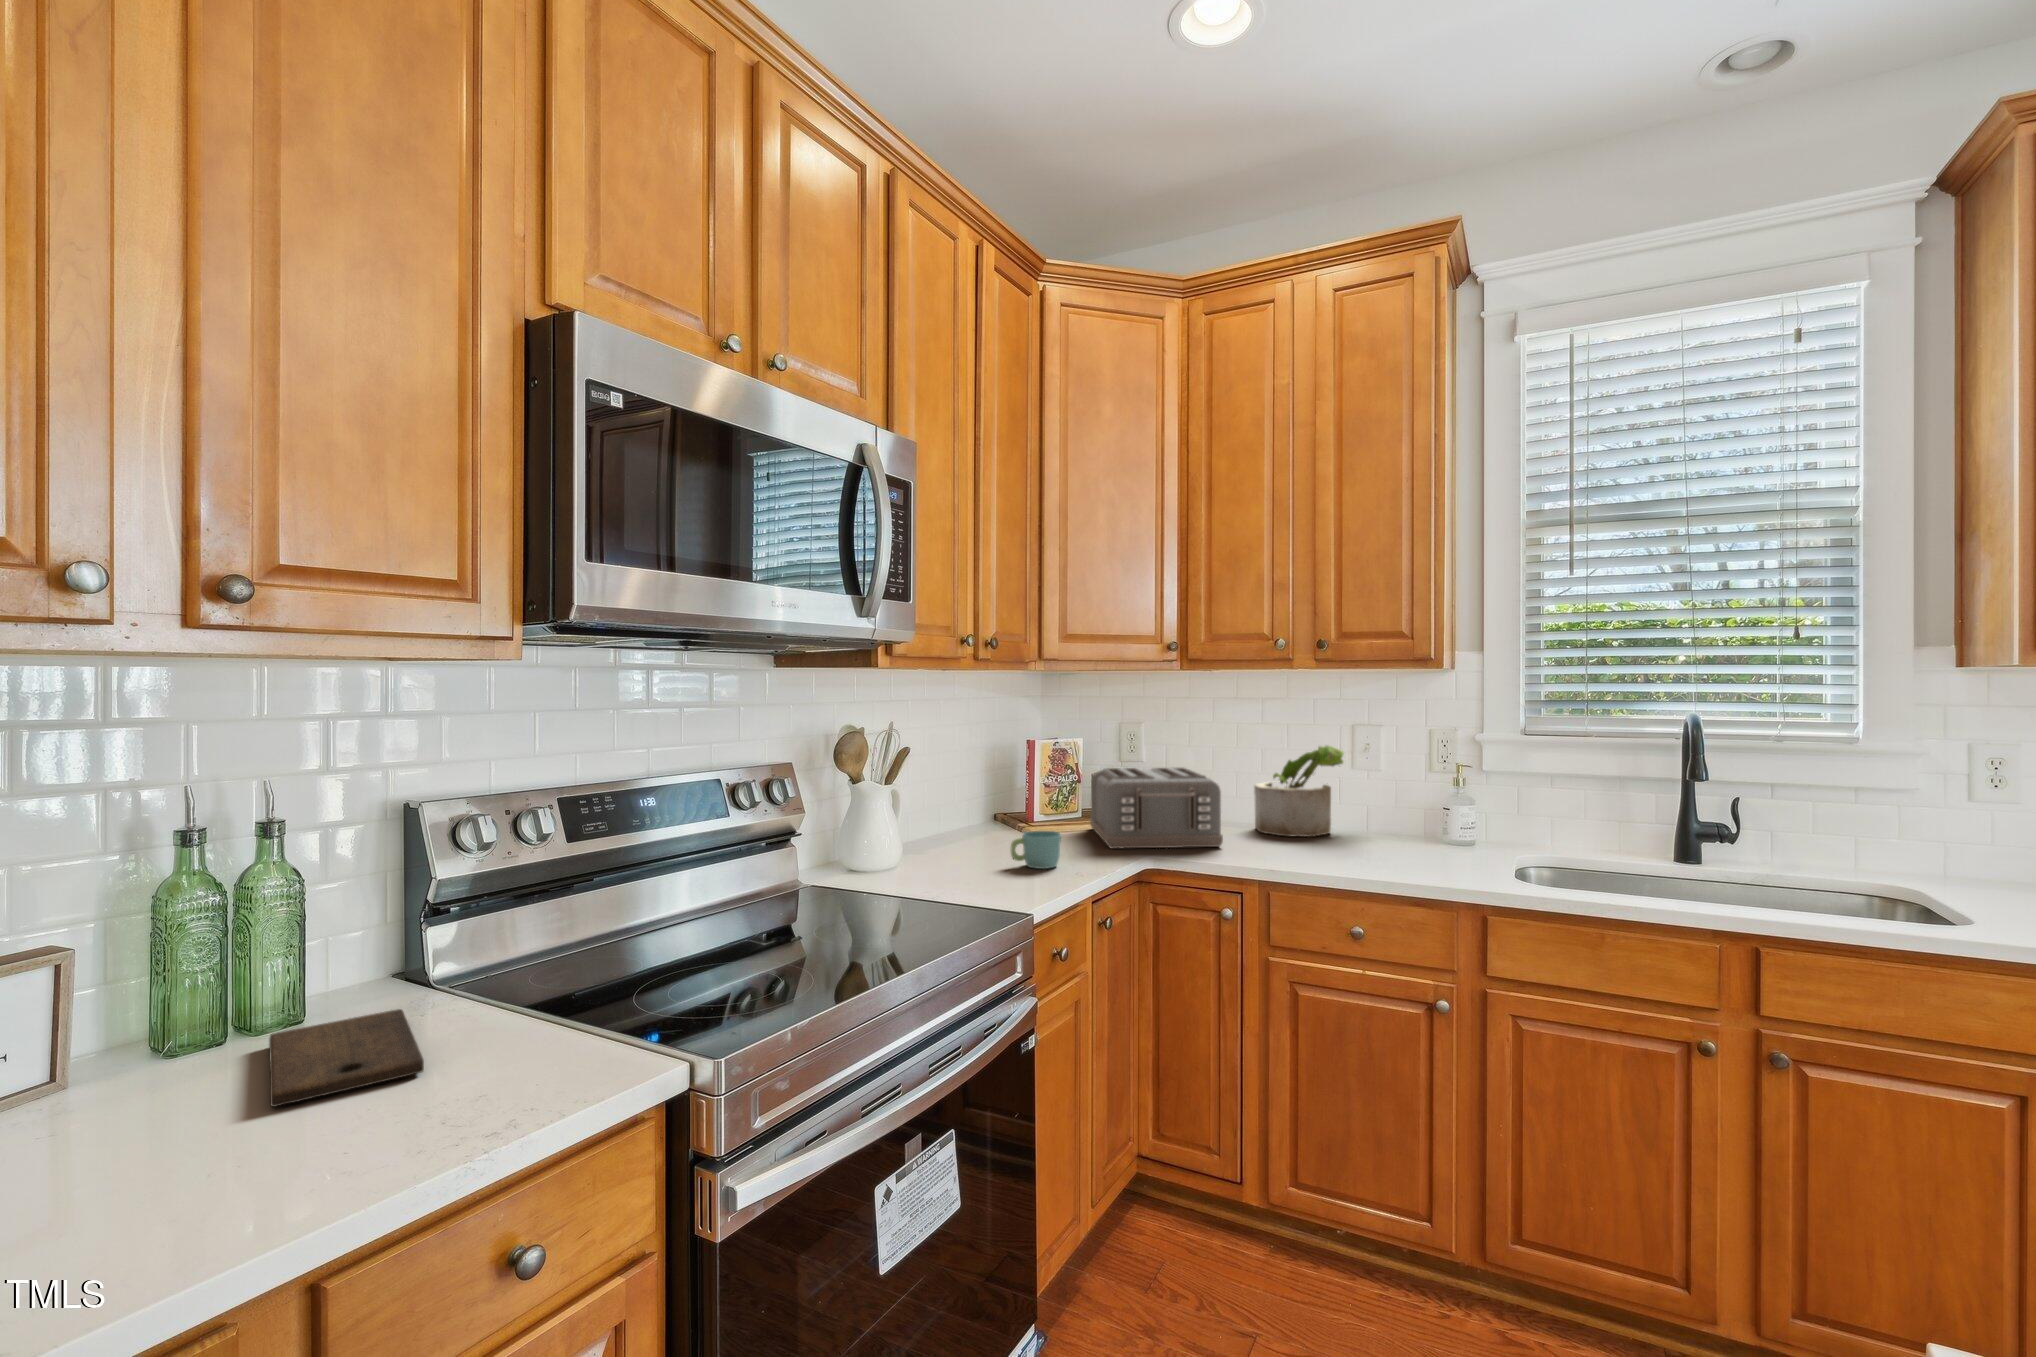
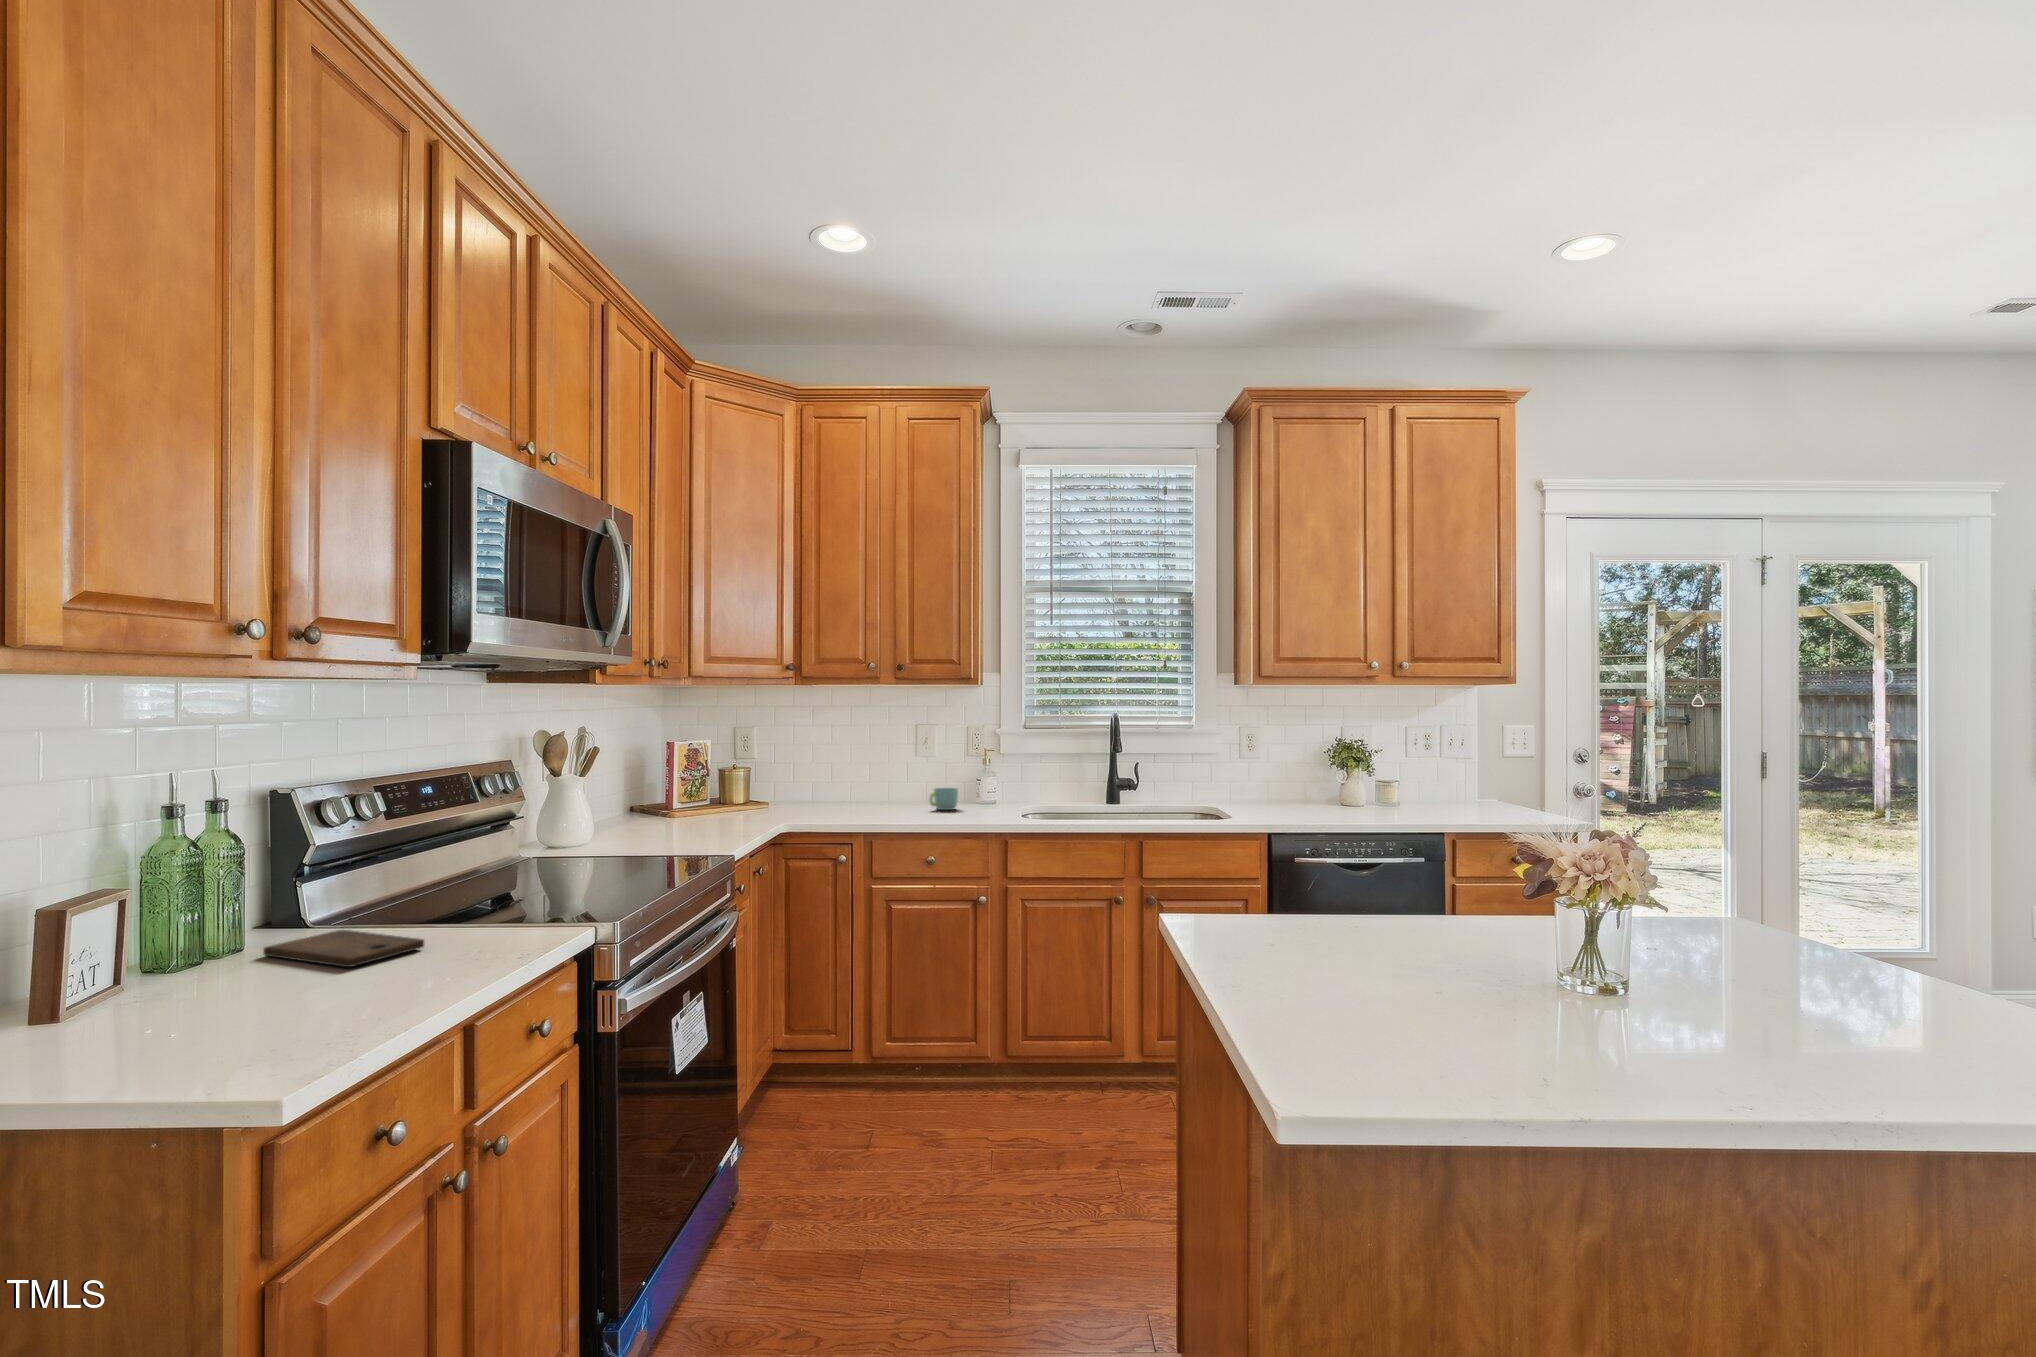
potted plant: present [1254,745,1344,837] -> none [846,740,915,808]
toaster: present [1090,768,1223,848] -> none [719,760,832,822]
mug: present [1011,831,1061,869] -> present [929,788,958,810]

